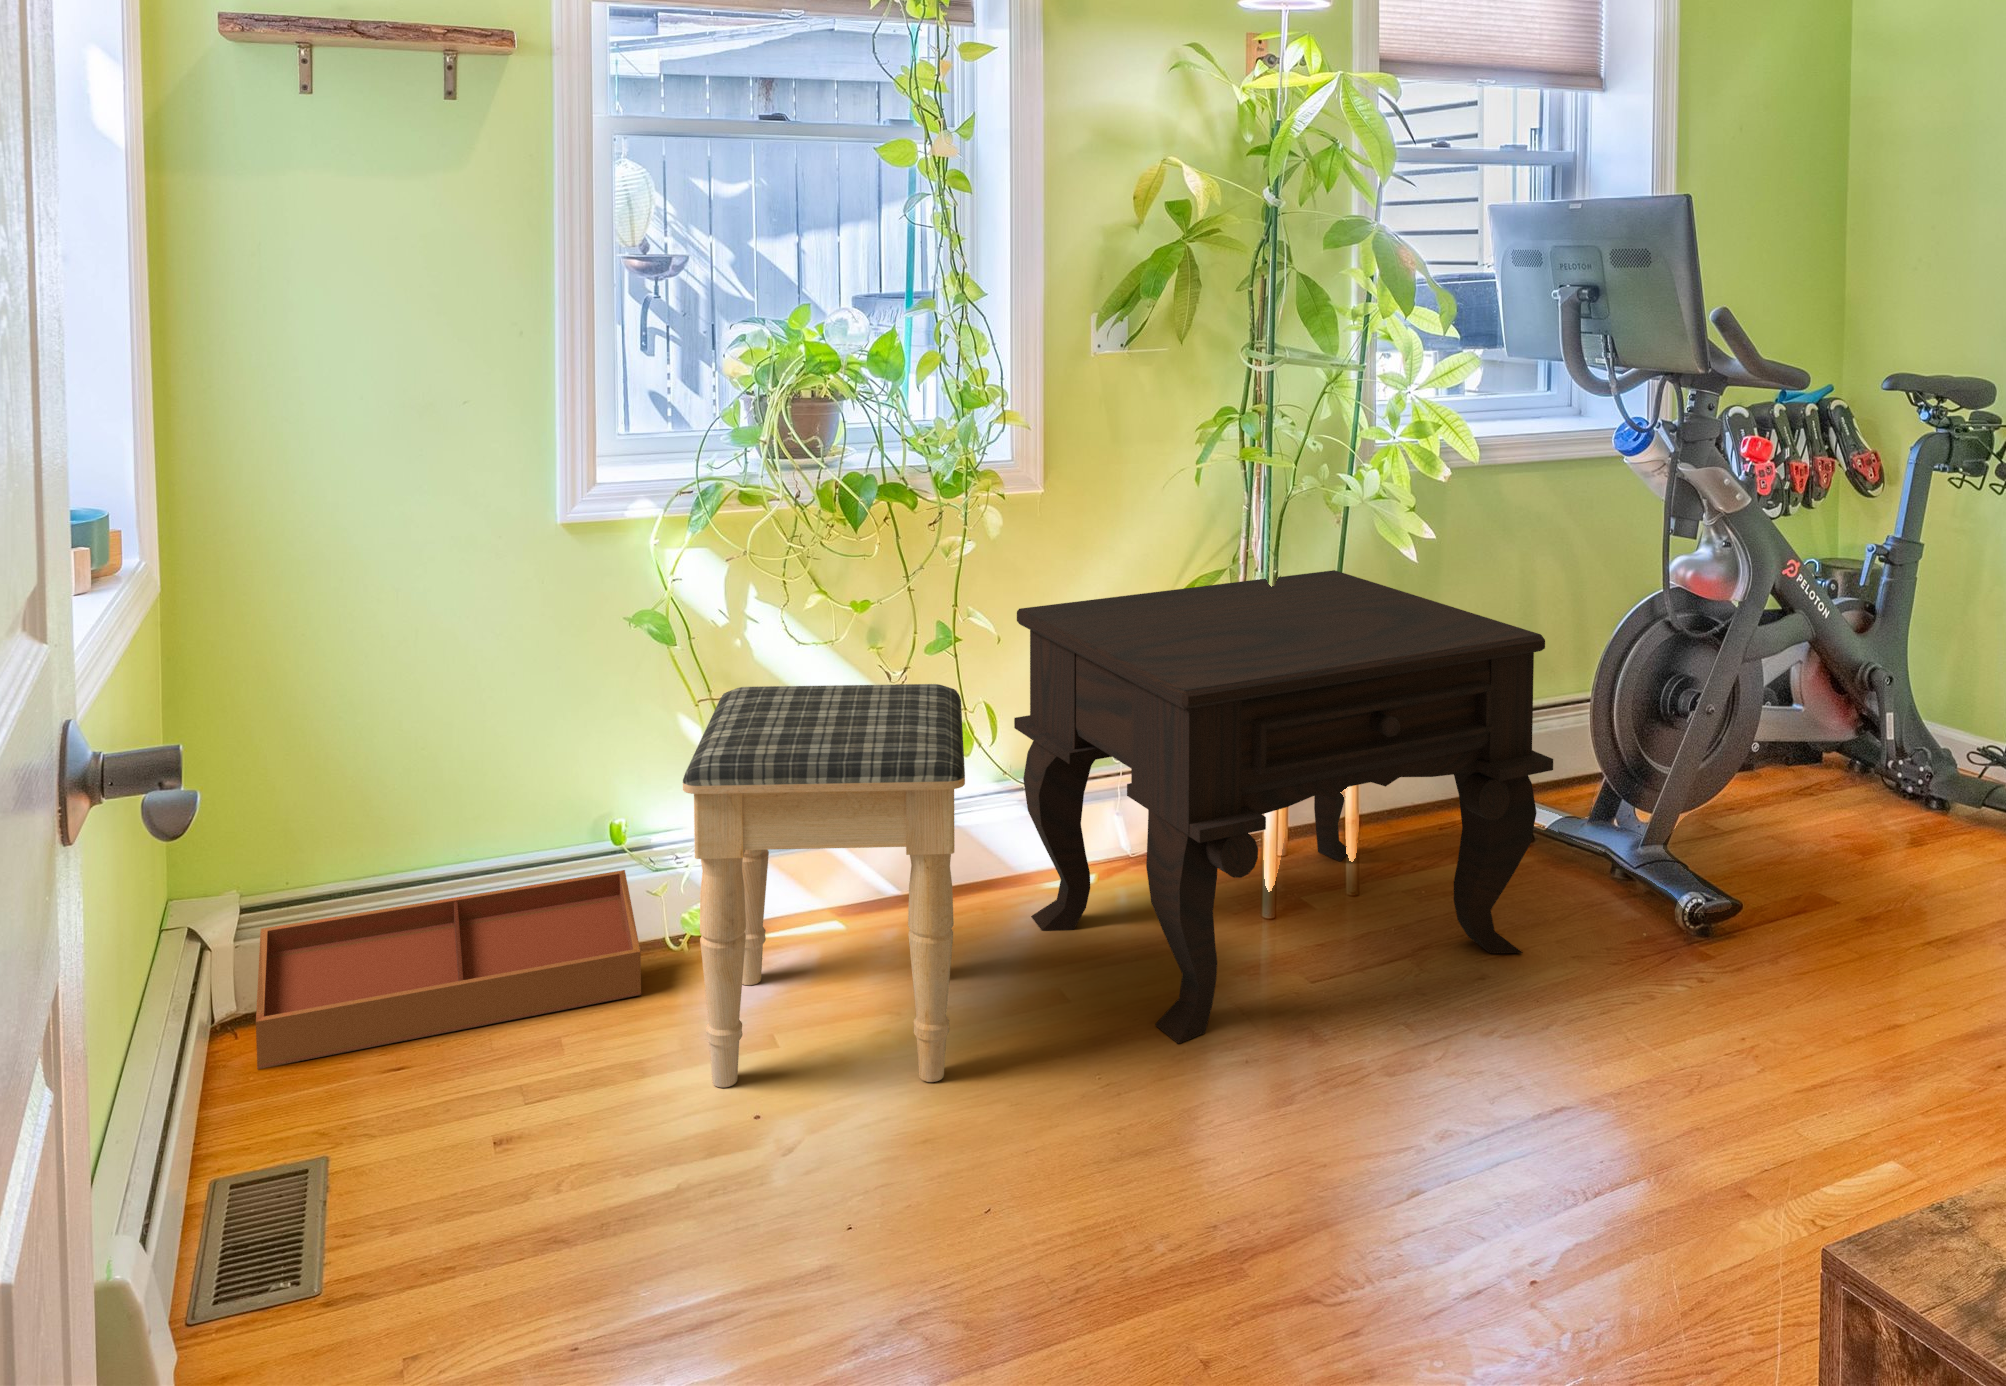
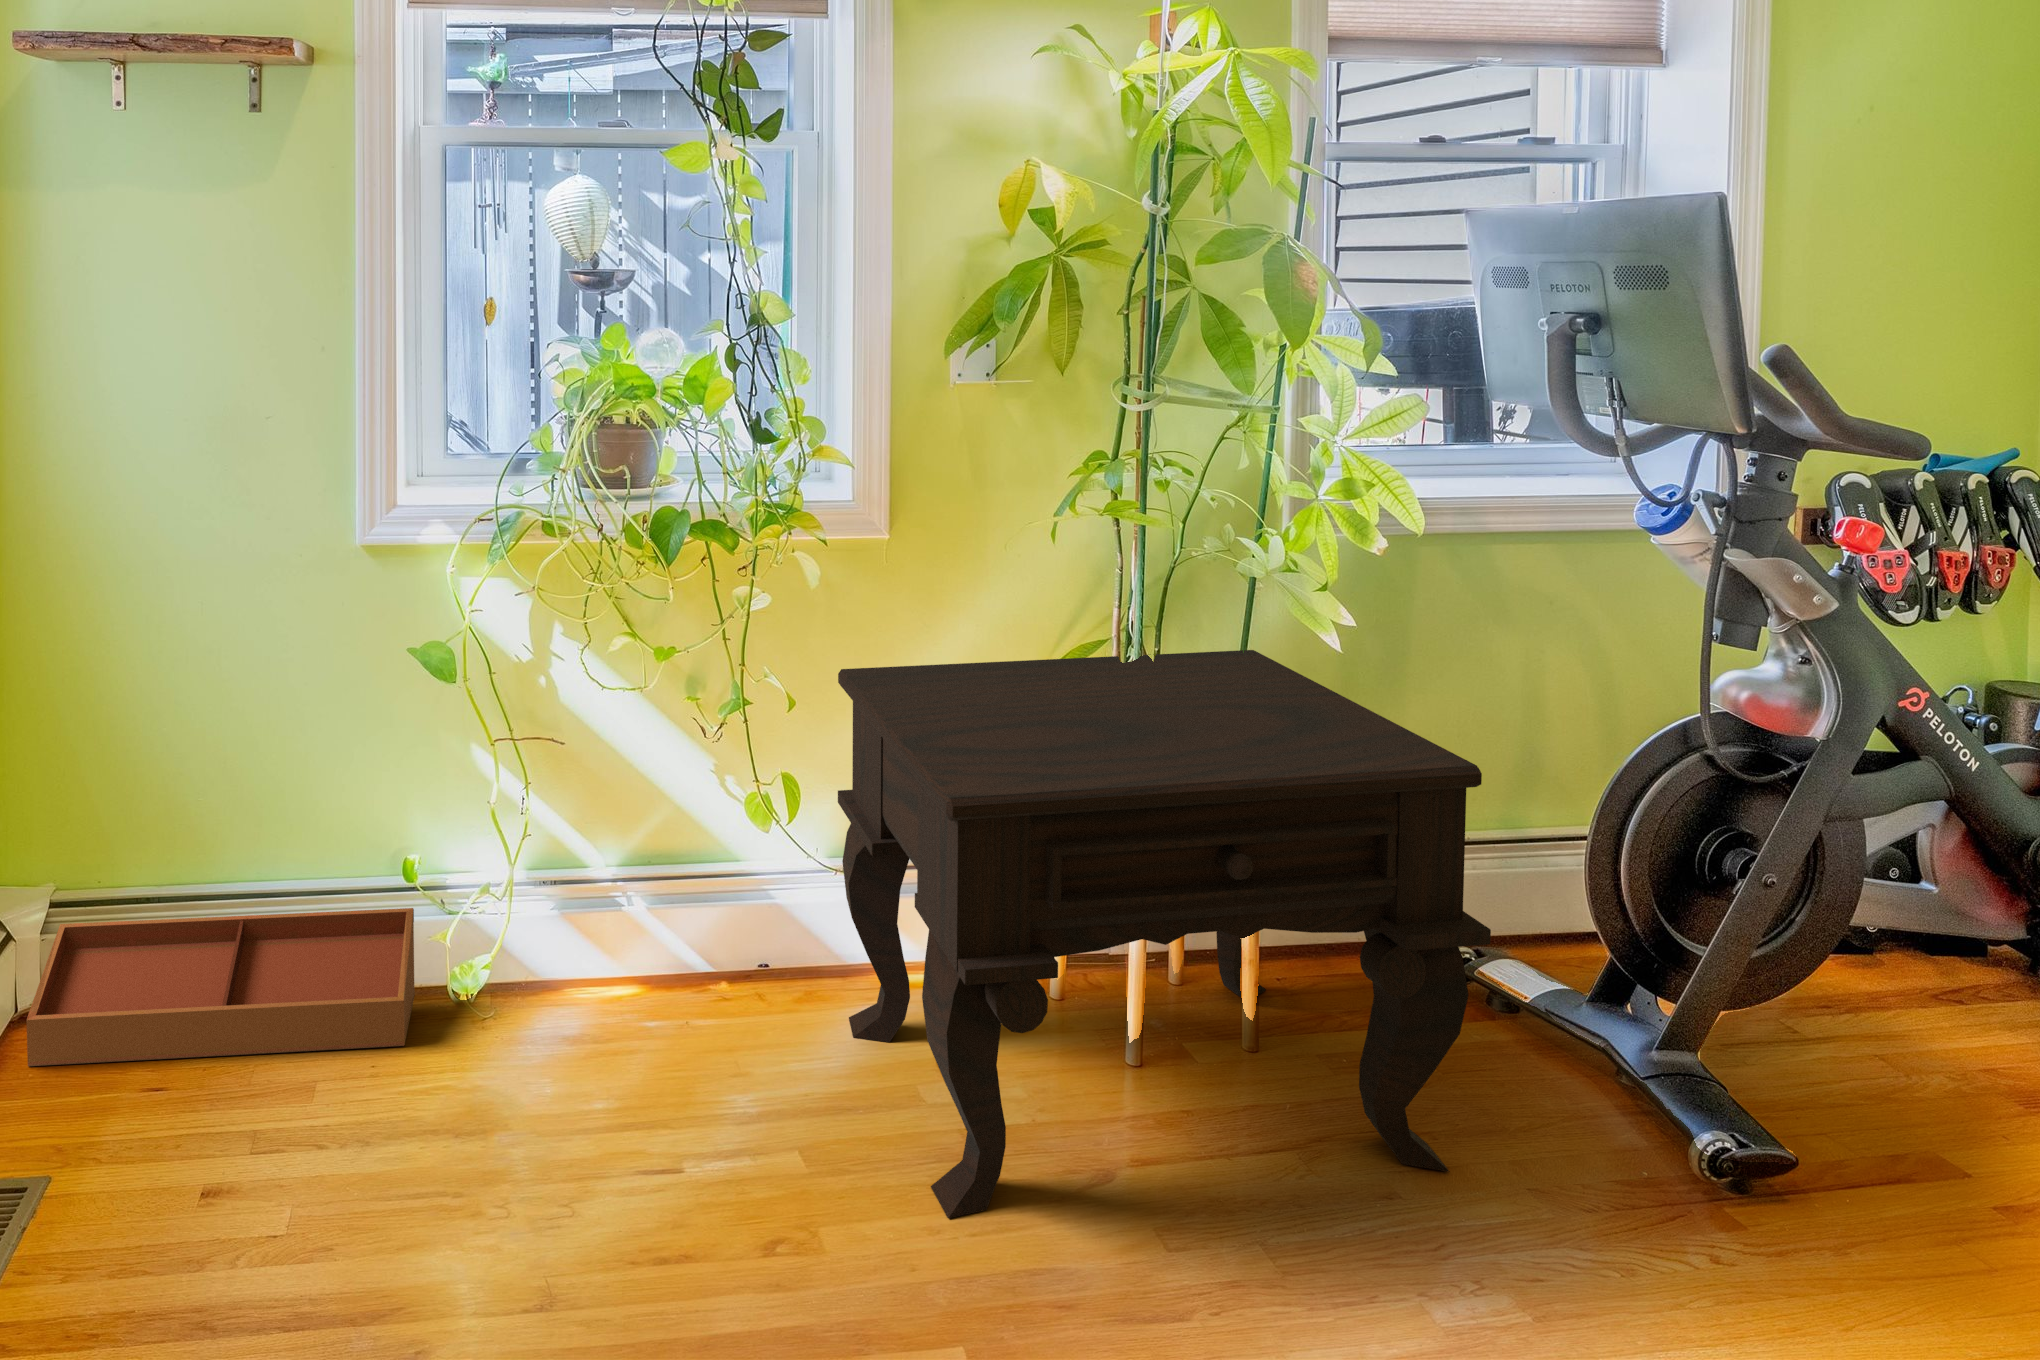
footstool: present [683,684,965,1087] -> none [383,733,744,1213]

